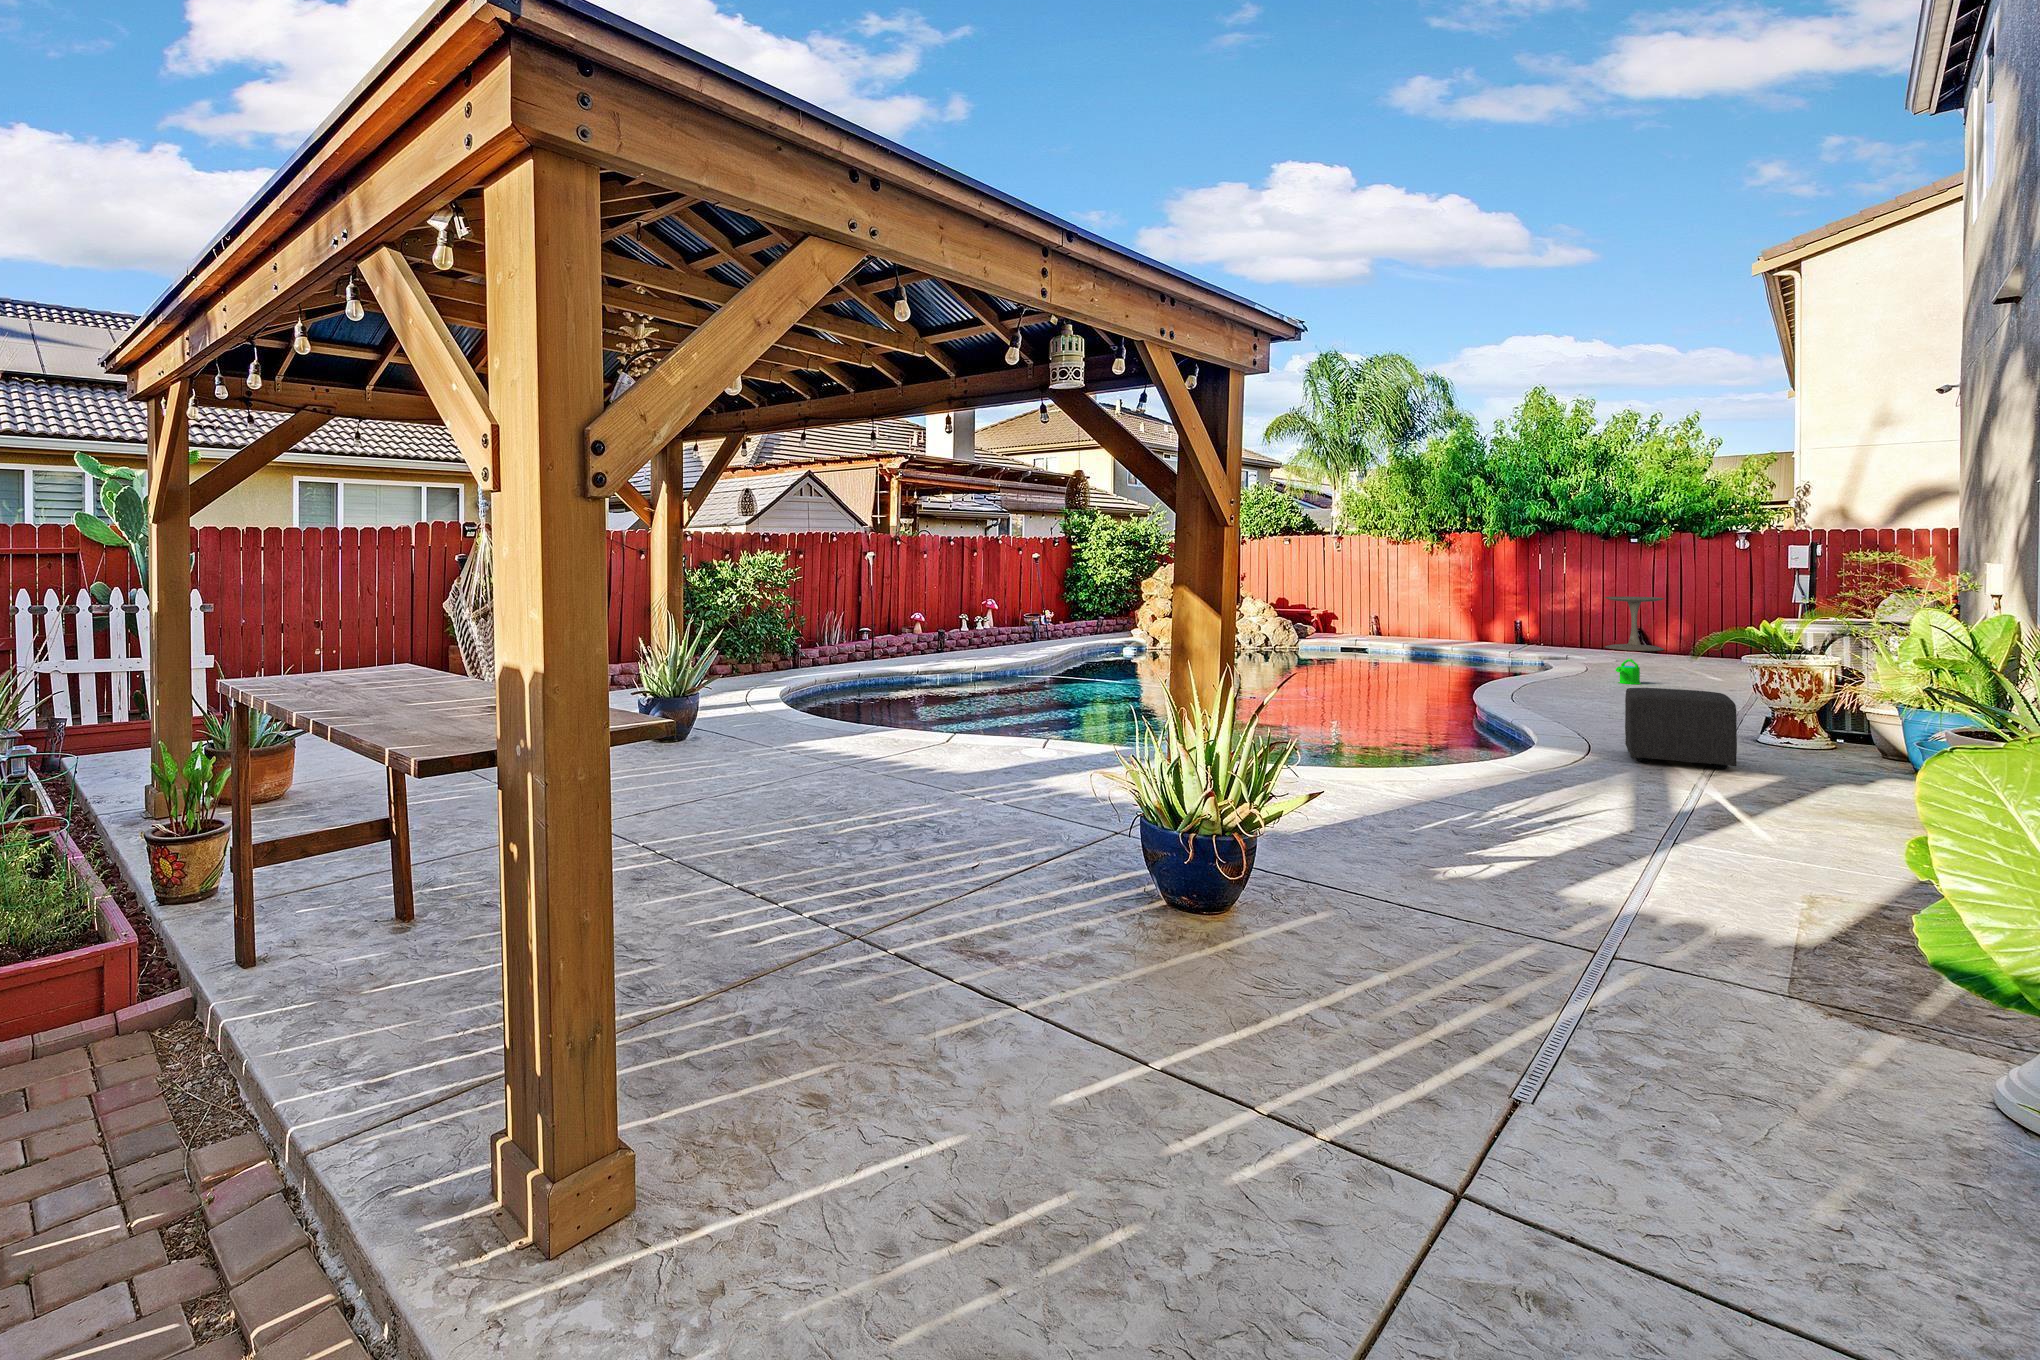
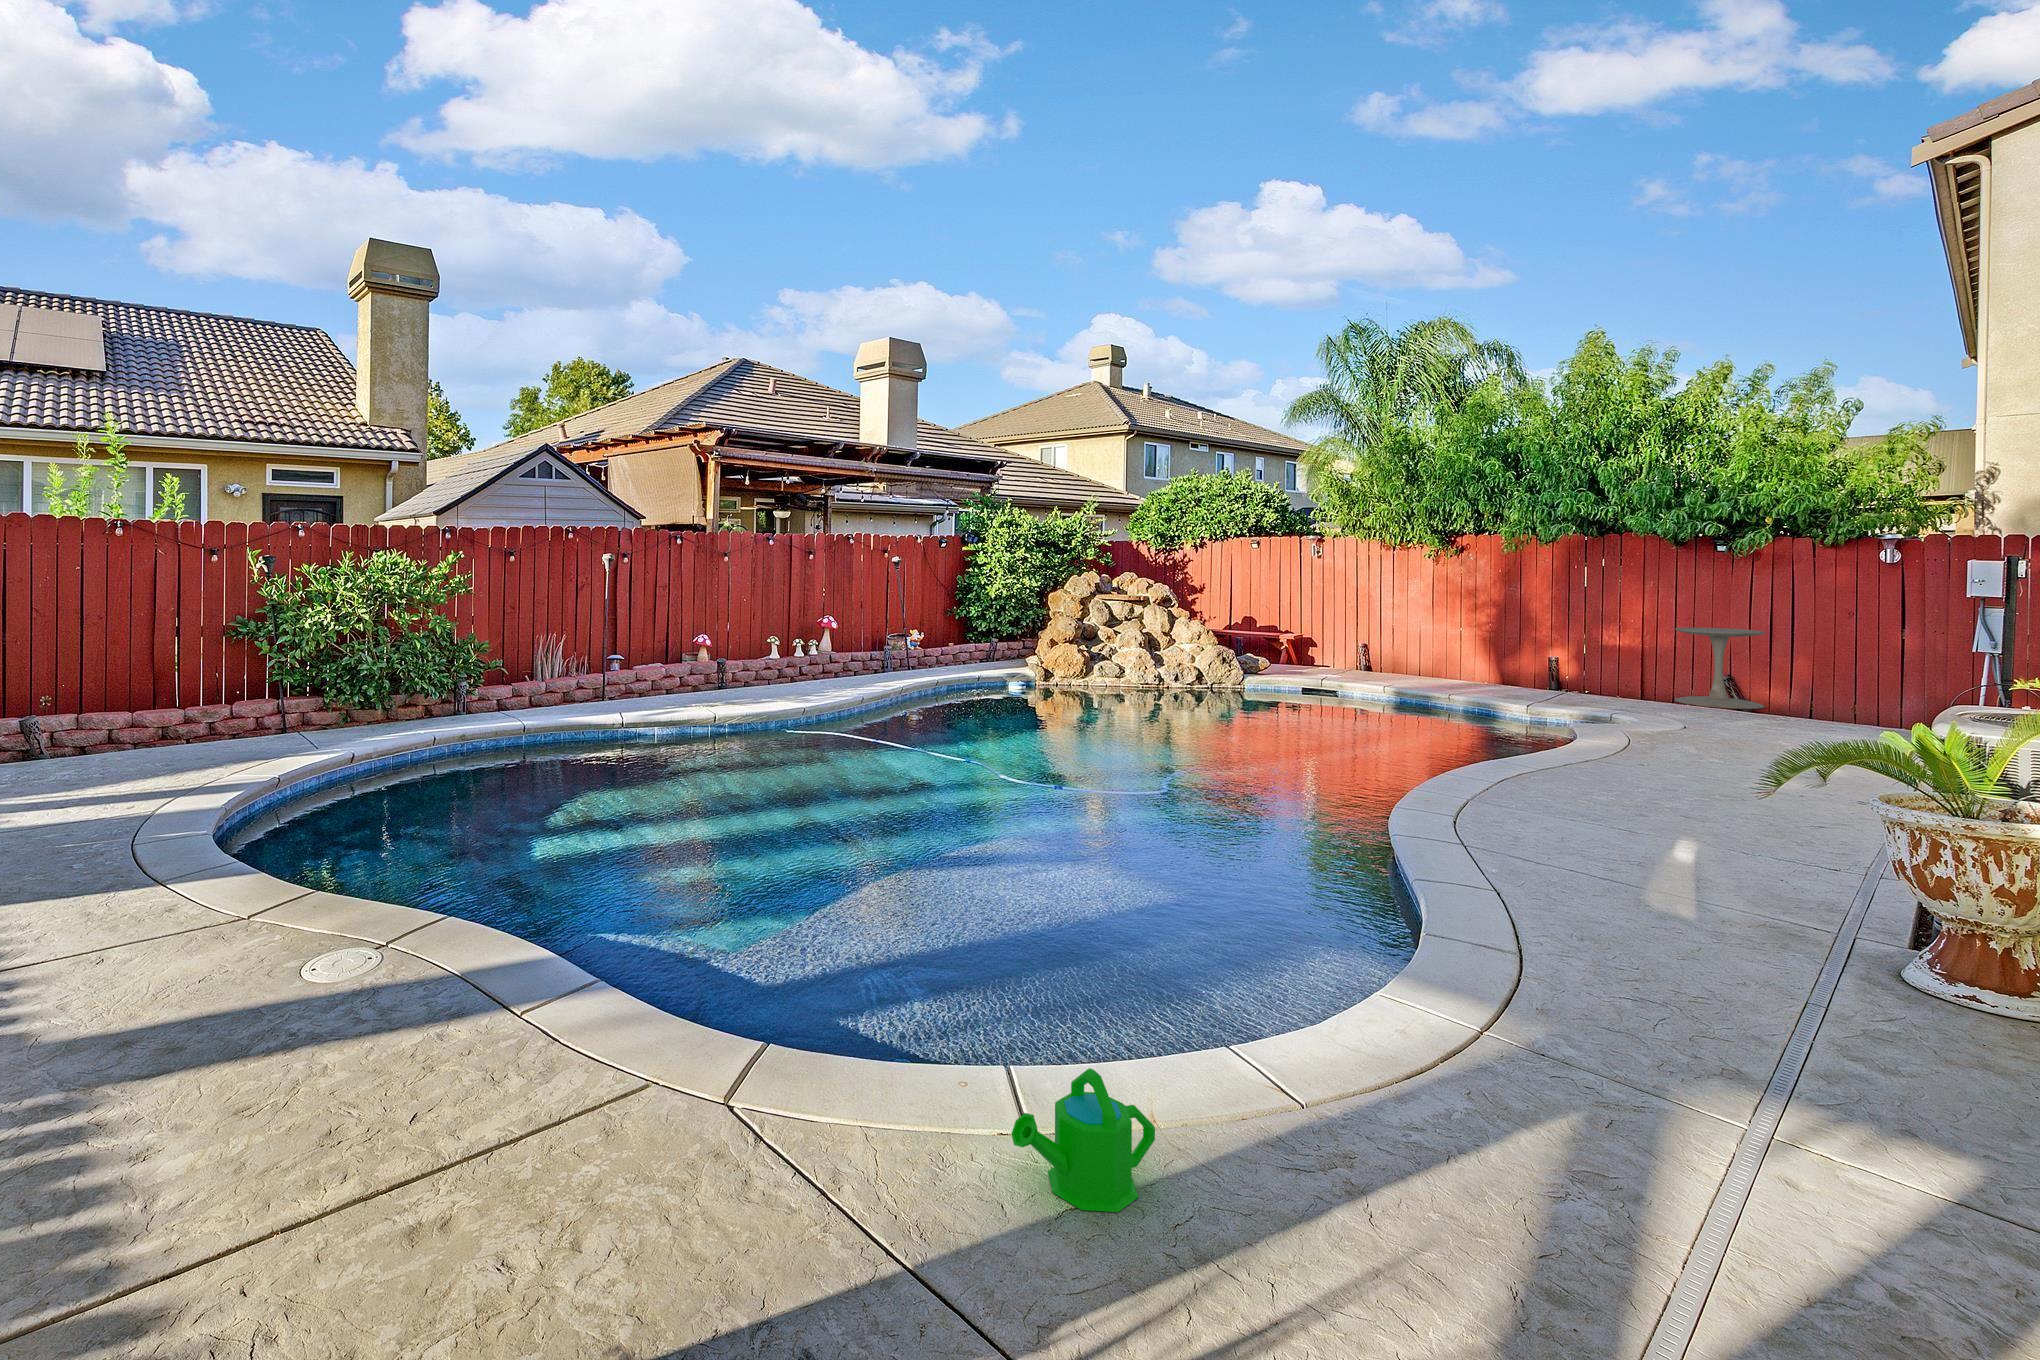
watering can: present [1616,659,1641,684] -> present [1011,1068,1155,1212]
ottoman: present [1625,688,1737,769] -> none [1555,877,1829,1142]

